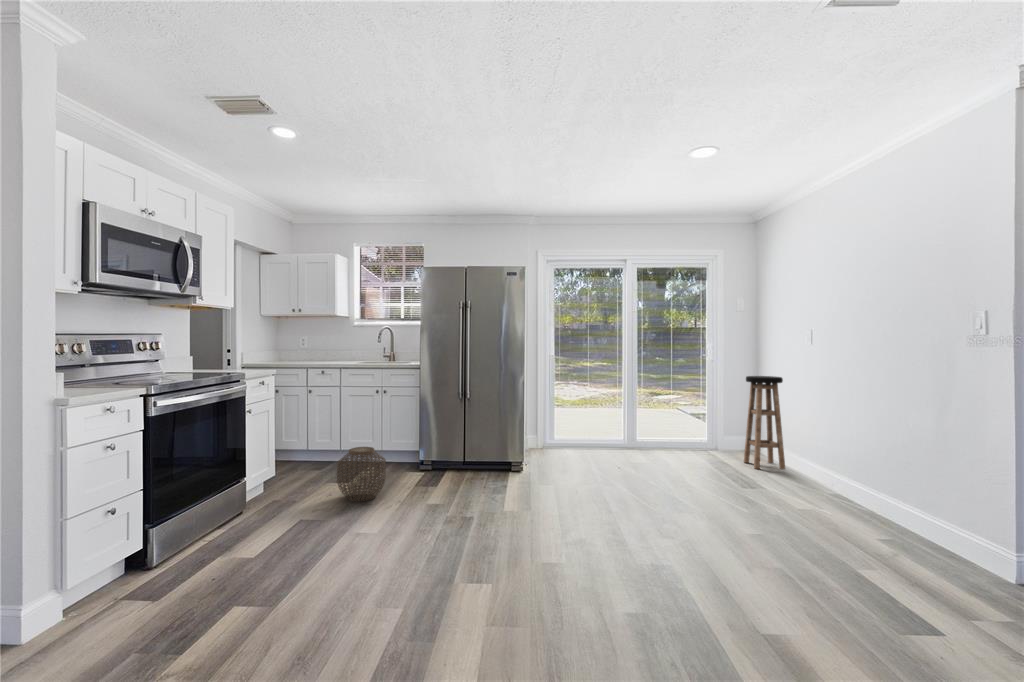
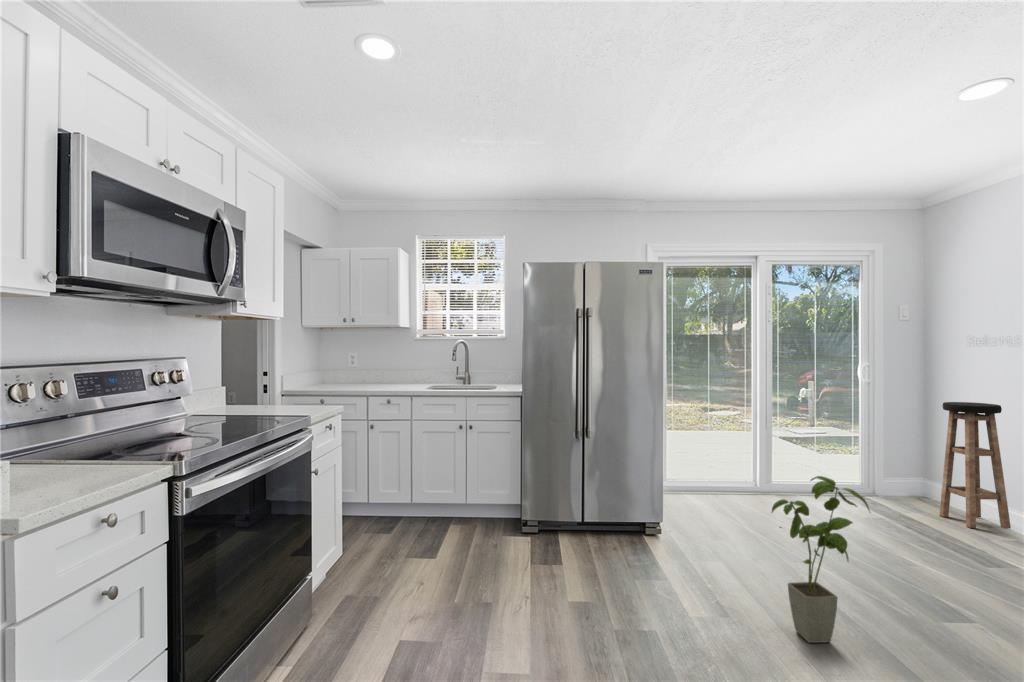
house plant: none [549,414,604,521] -> present [772,476,870,643]
woven basket: present [337,447,386,501] -> none [435,515,503,599]

